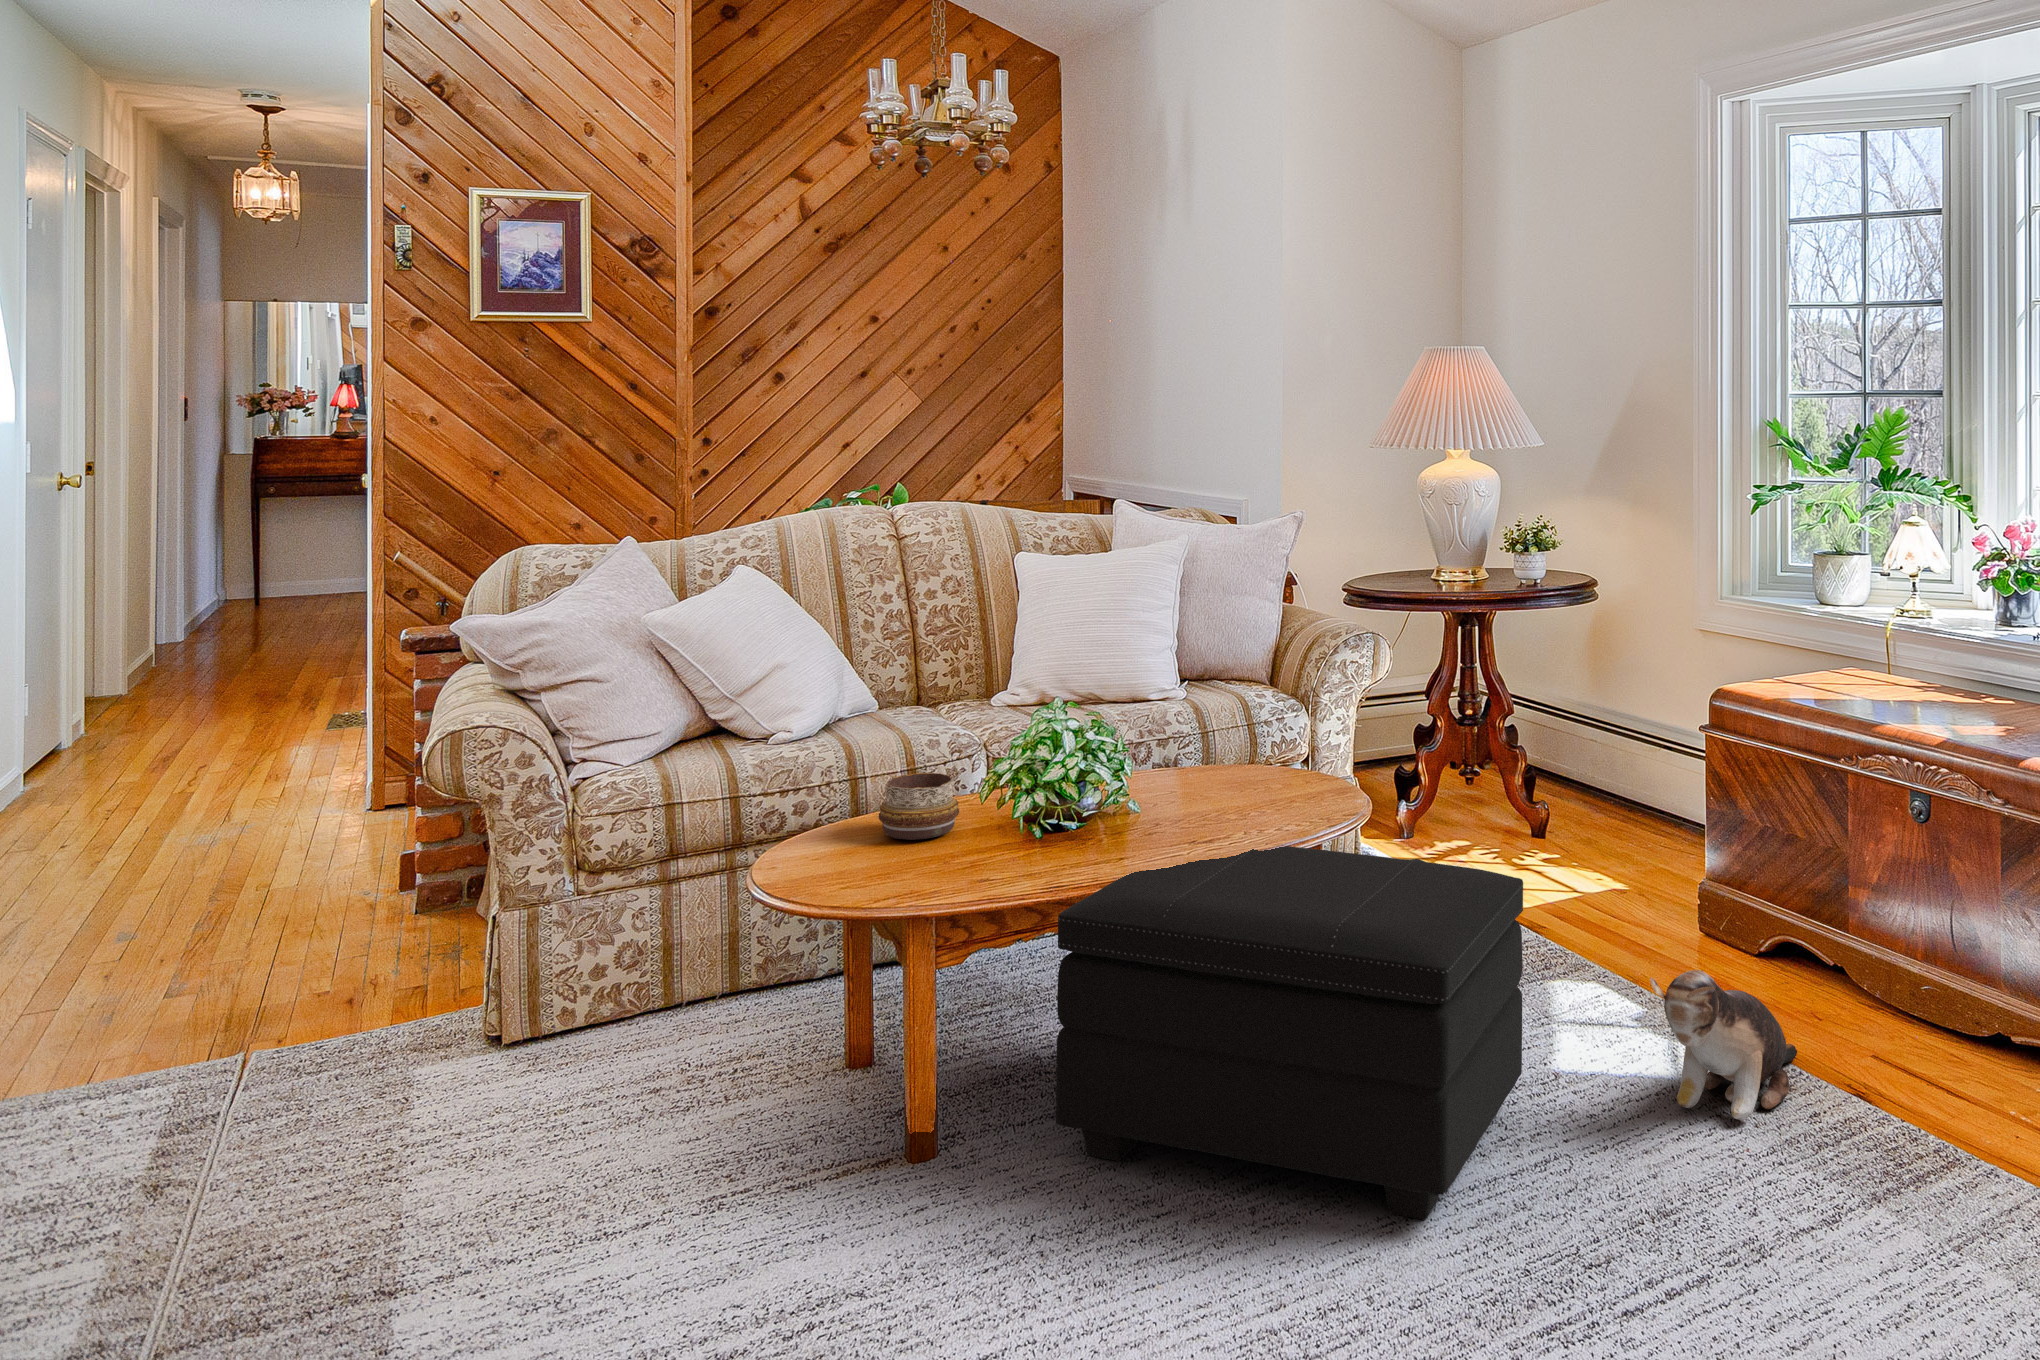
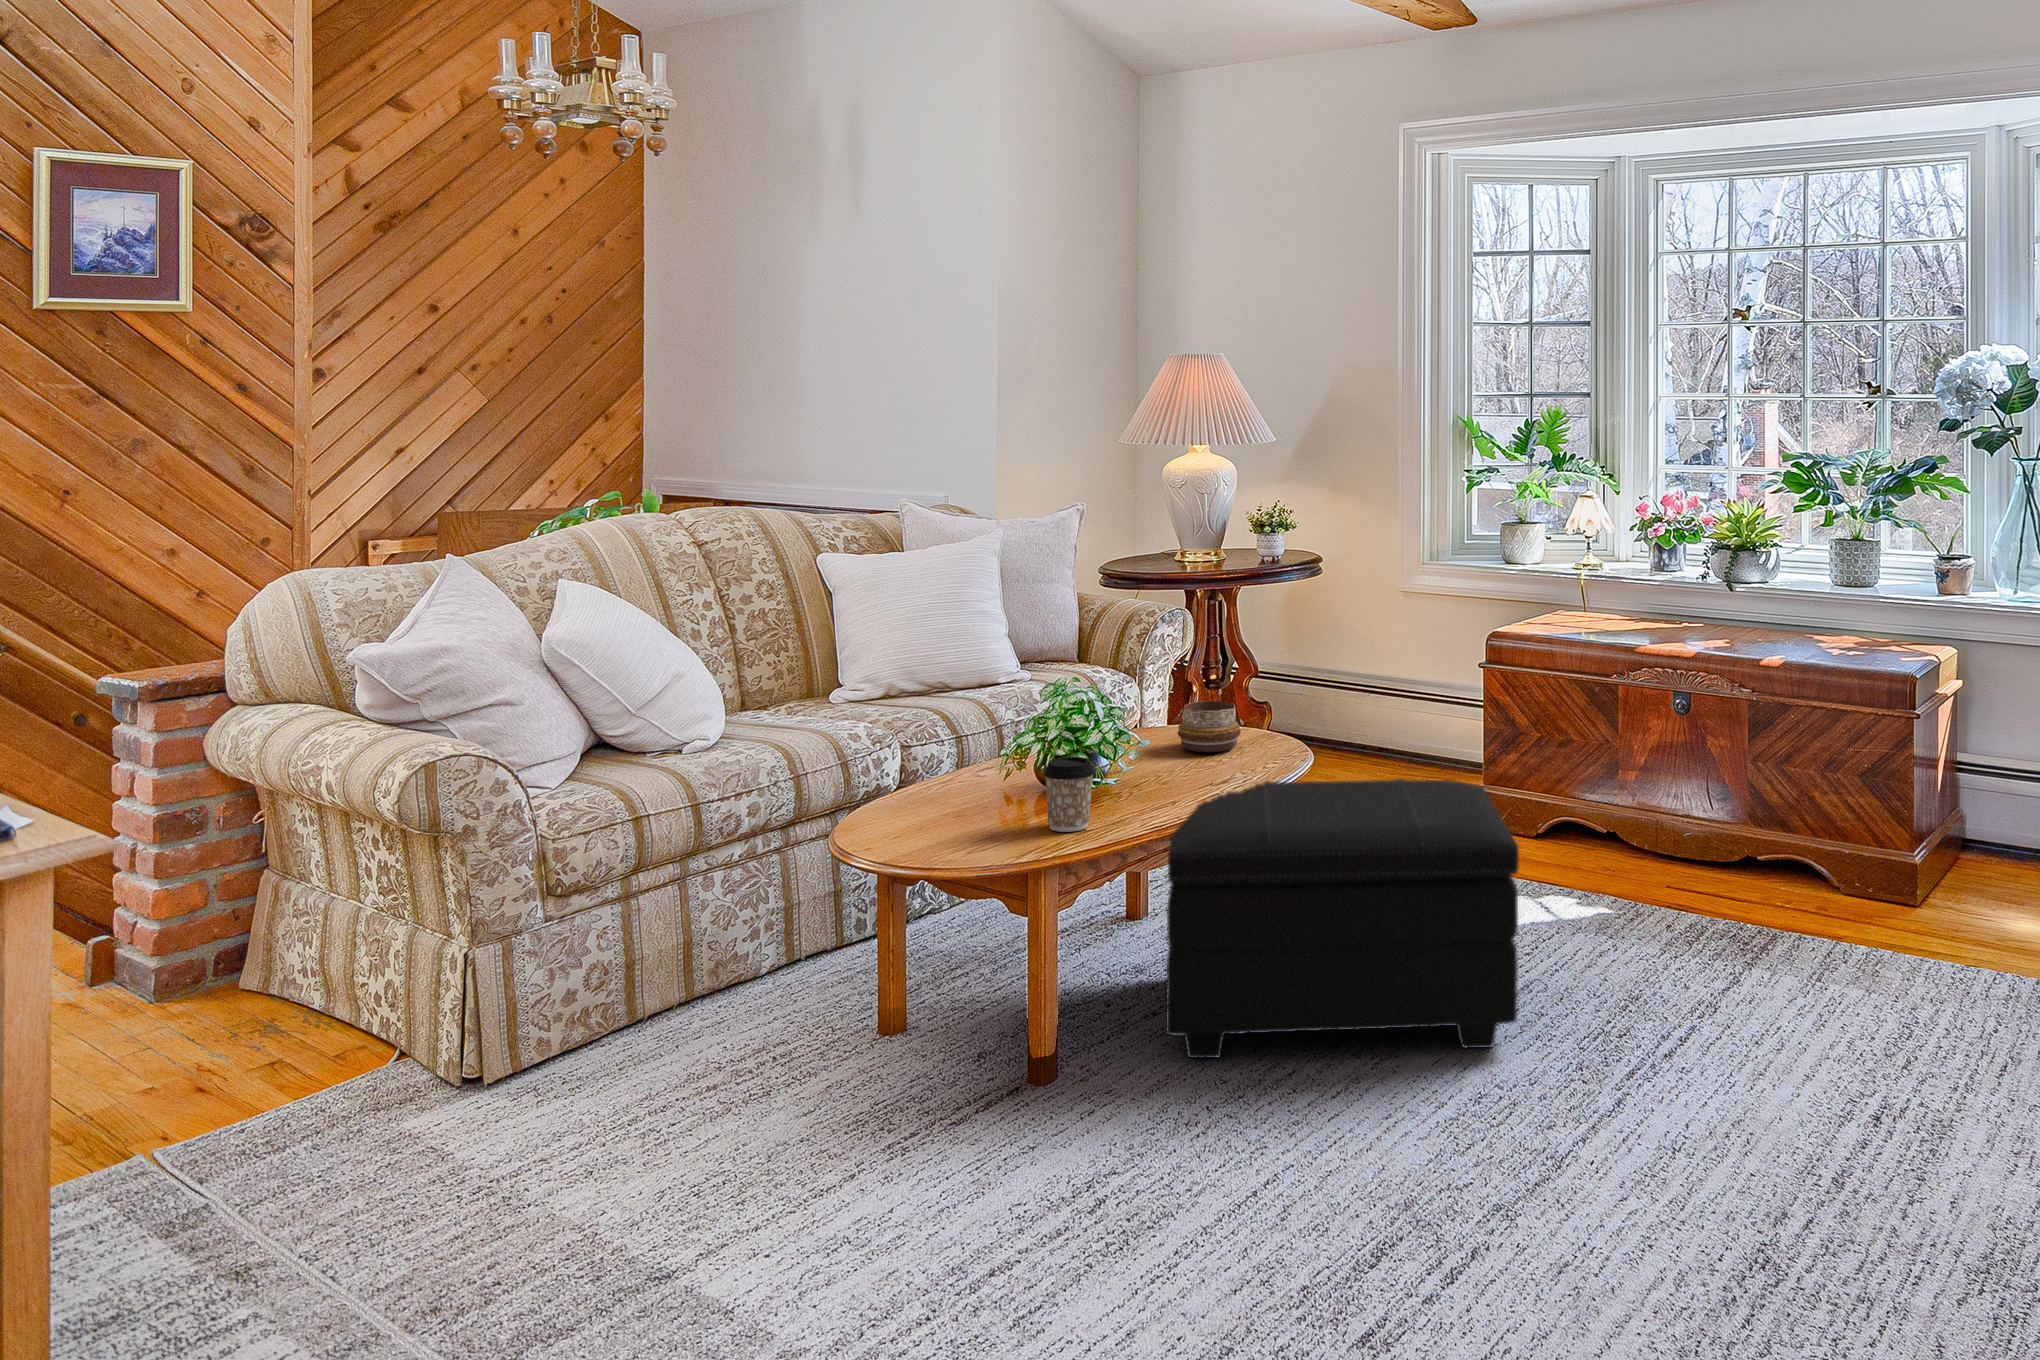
decorative bowl: present [878,773,959,840] -> present [1178,701,1241,752]
coffee cup: none [958,790,1016,874] -> present [1044,757,1095,832]
plush toy: present [1650,970,1797,1120] -> none [1580,837,1655,945]

